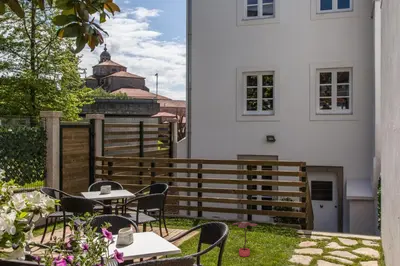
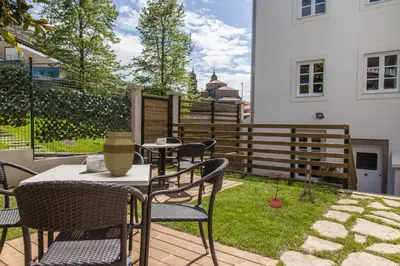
side table: none [261,201,284,249] -> present [297,156,322,203]
vase: none [134,209,159,247] -> present [103,132,135,176]

